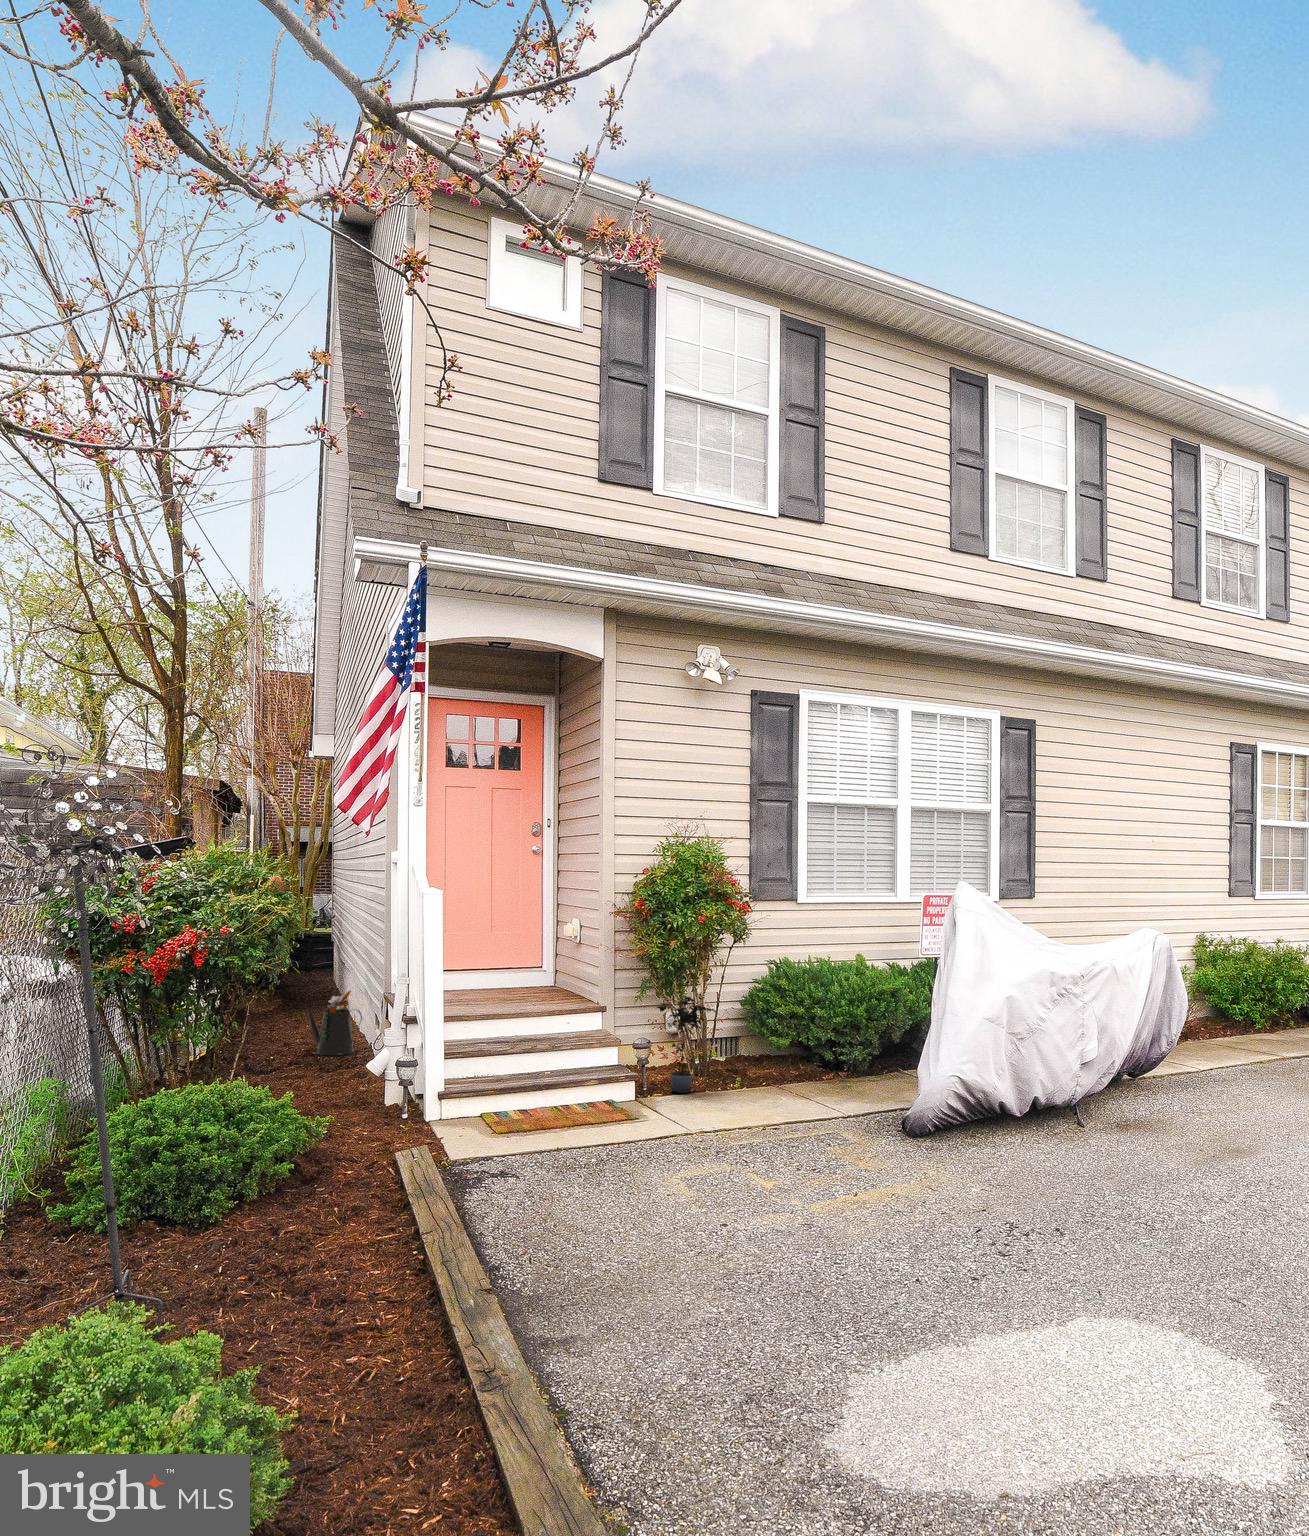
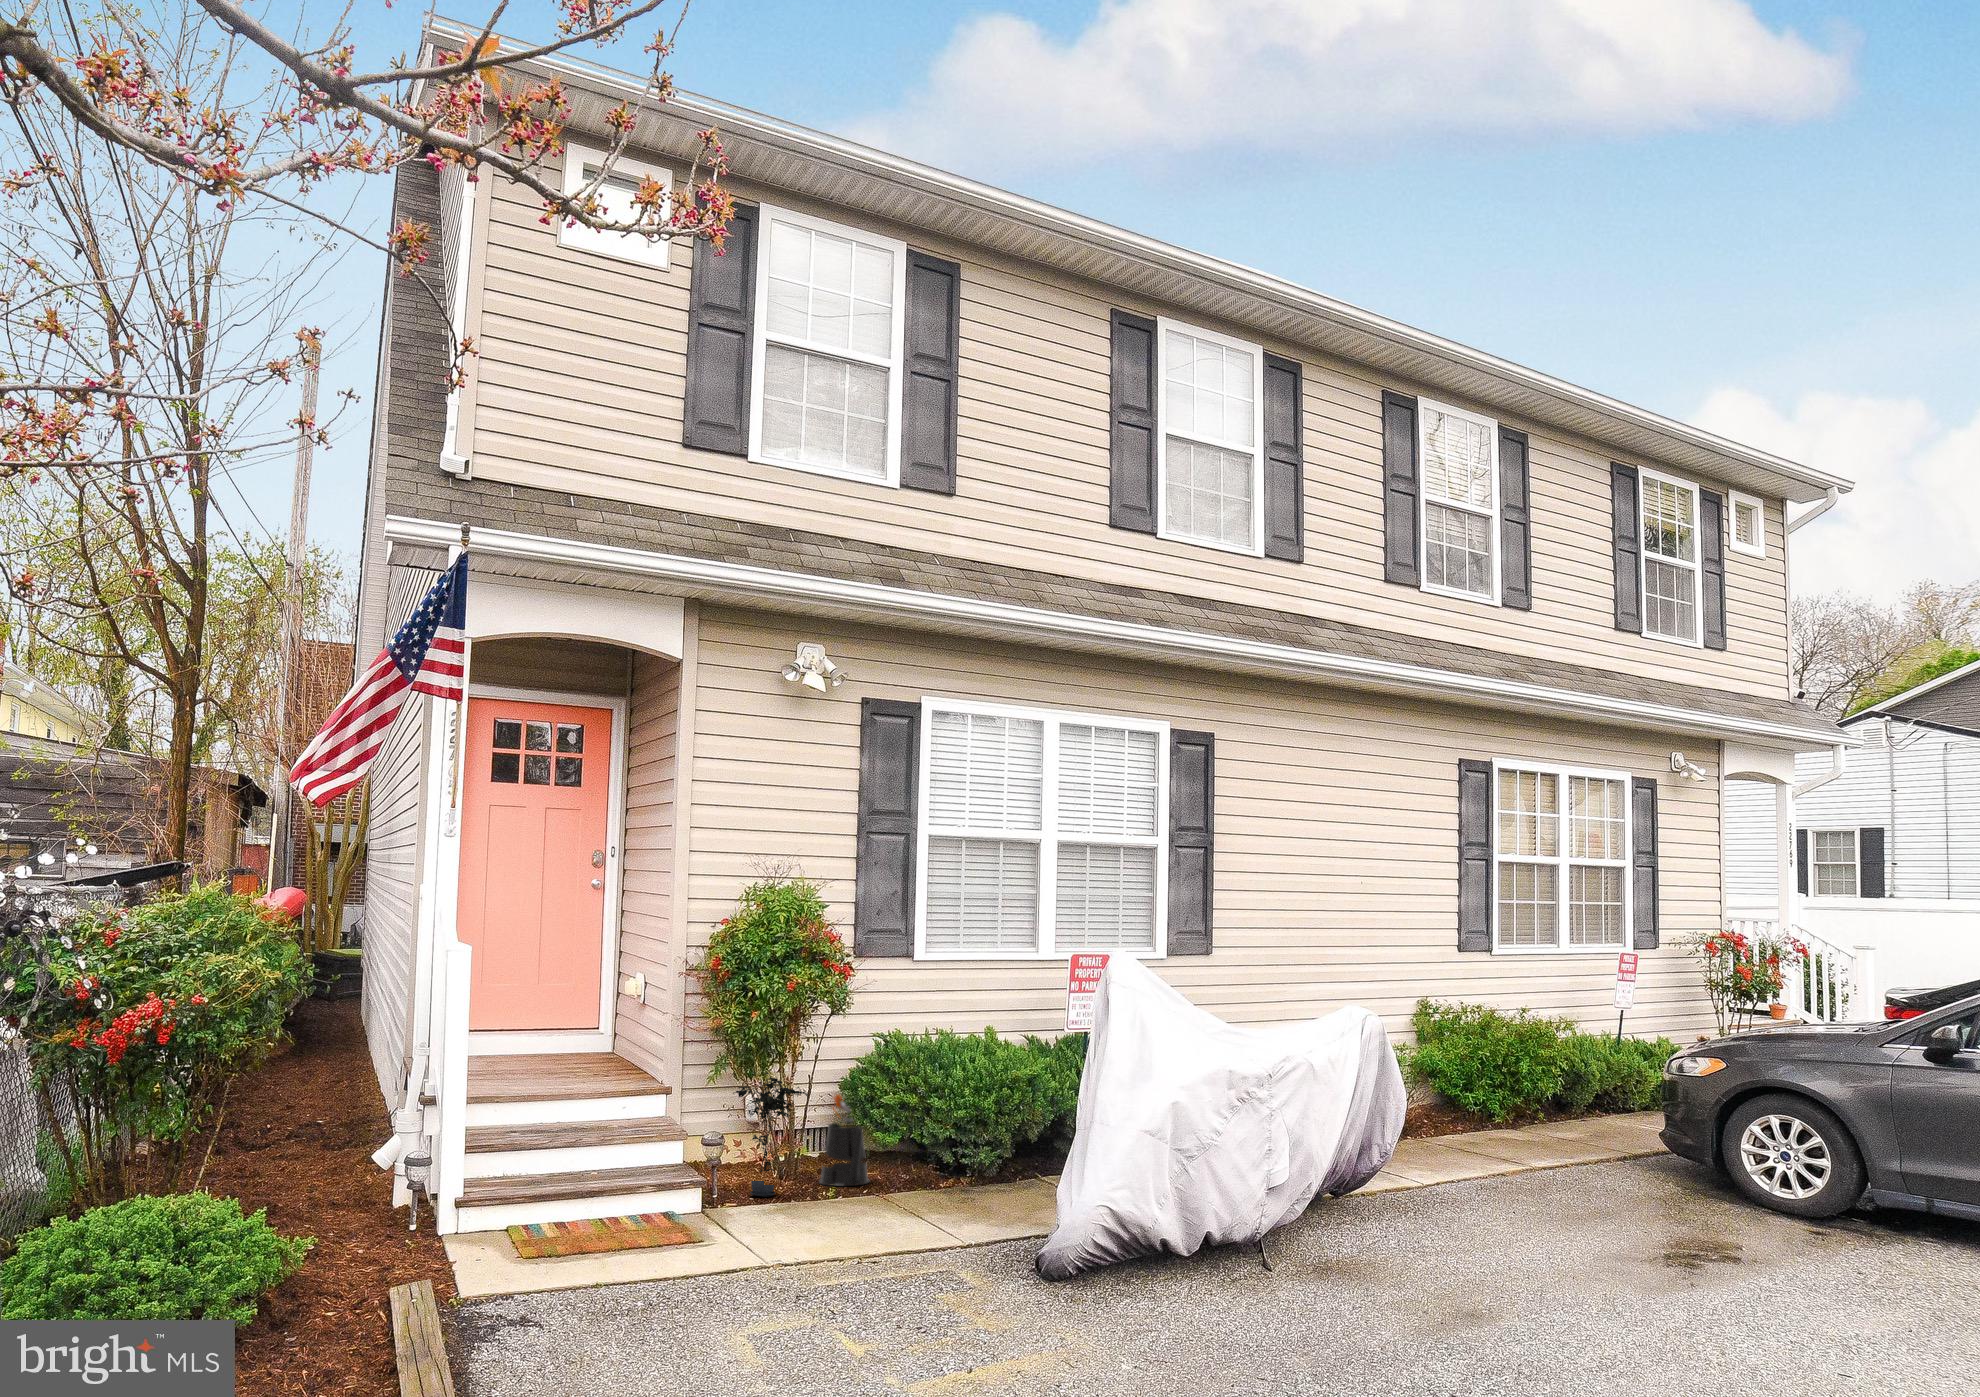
watering can: present [308,991,362,1056] -> present [820,1095,869,1186]

